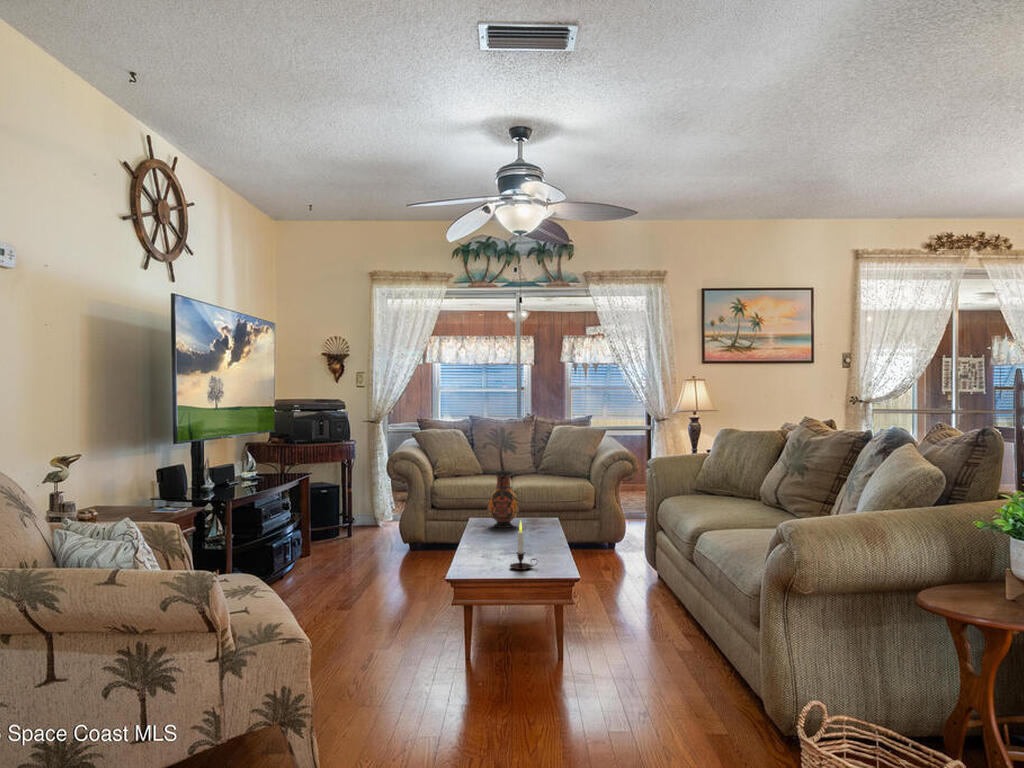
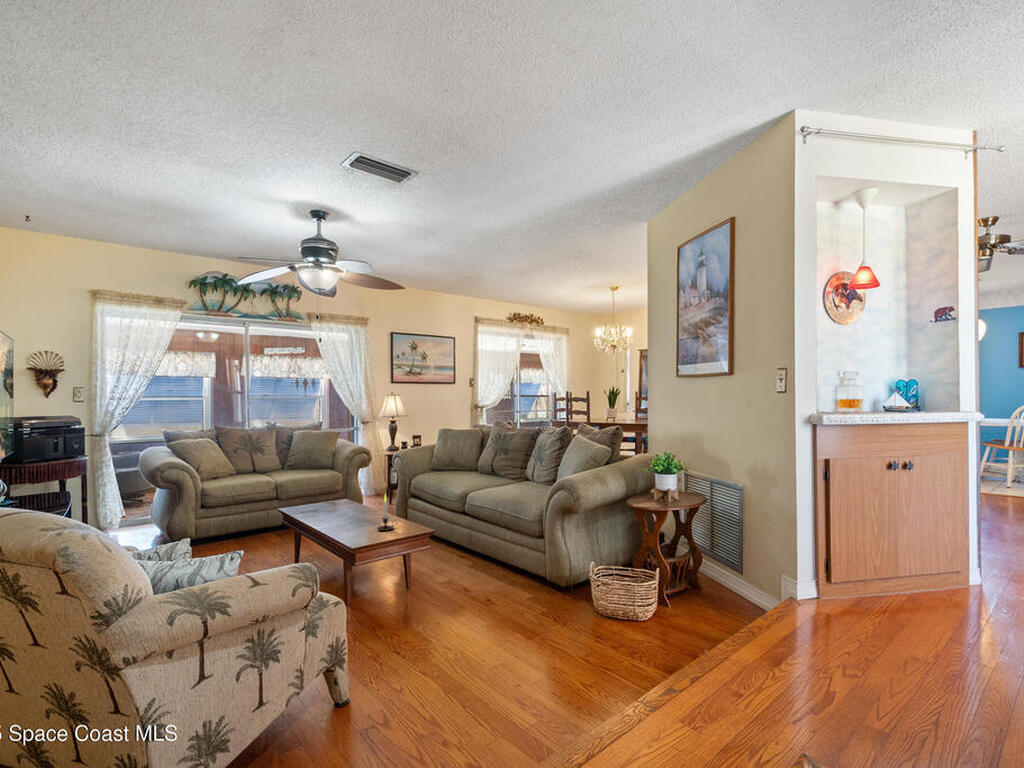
vase: present [488,471,519,528] -> none [296,465,323,510]

